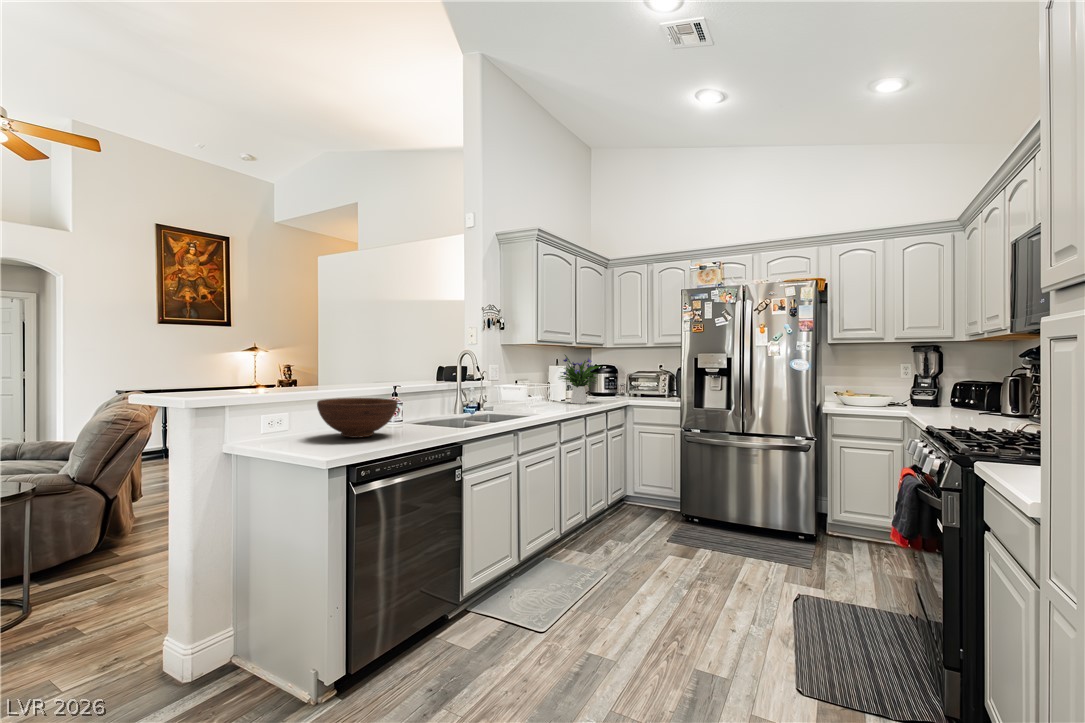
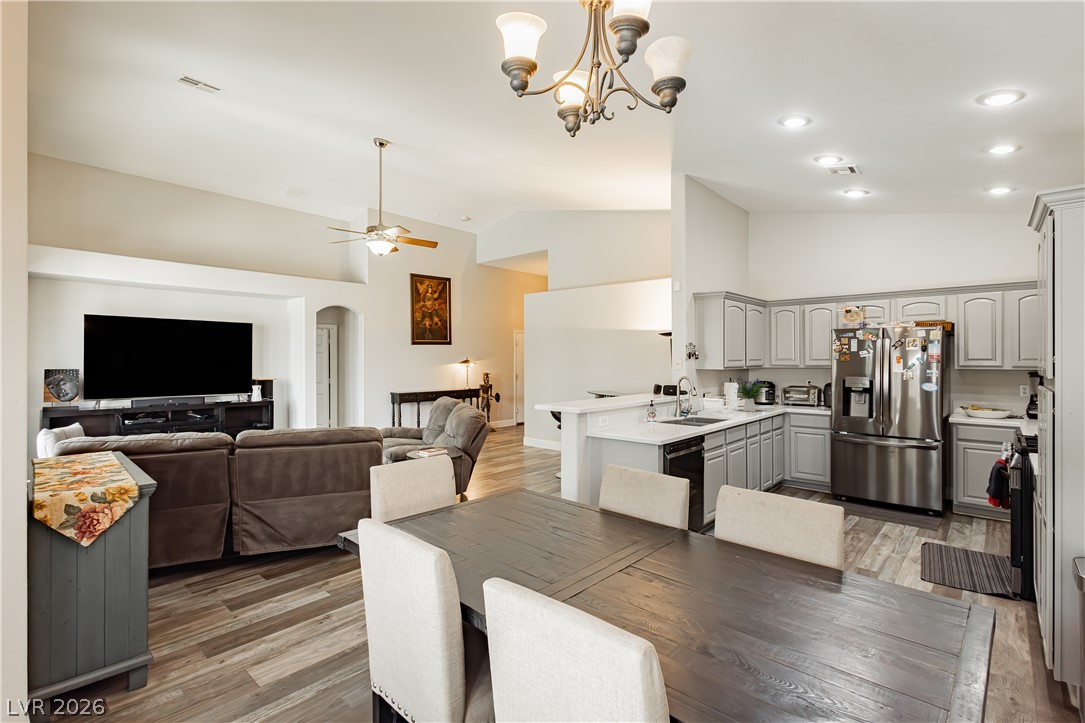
fruit bowl: present [317,398,398,438] -> none [625,407,669,430]

